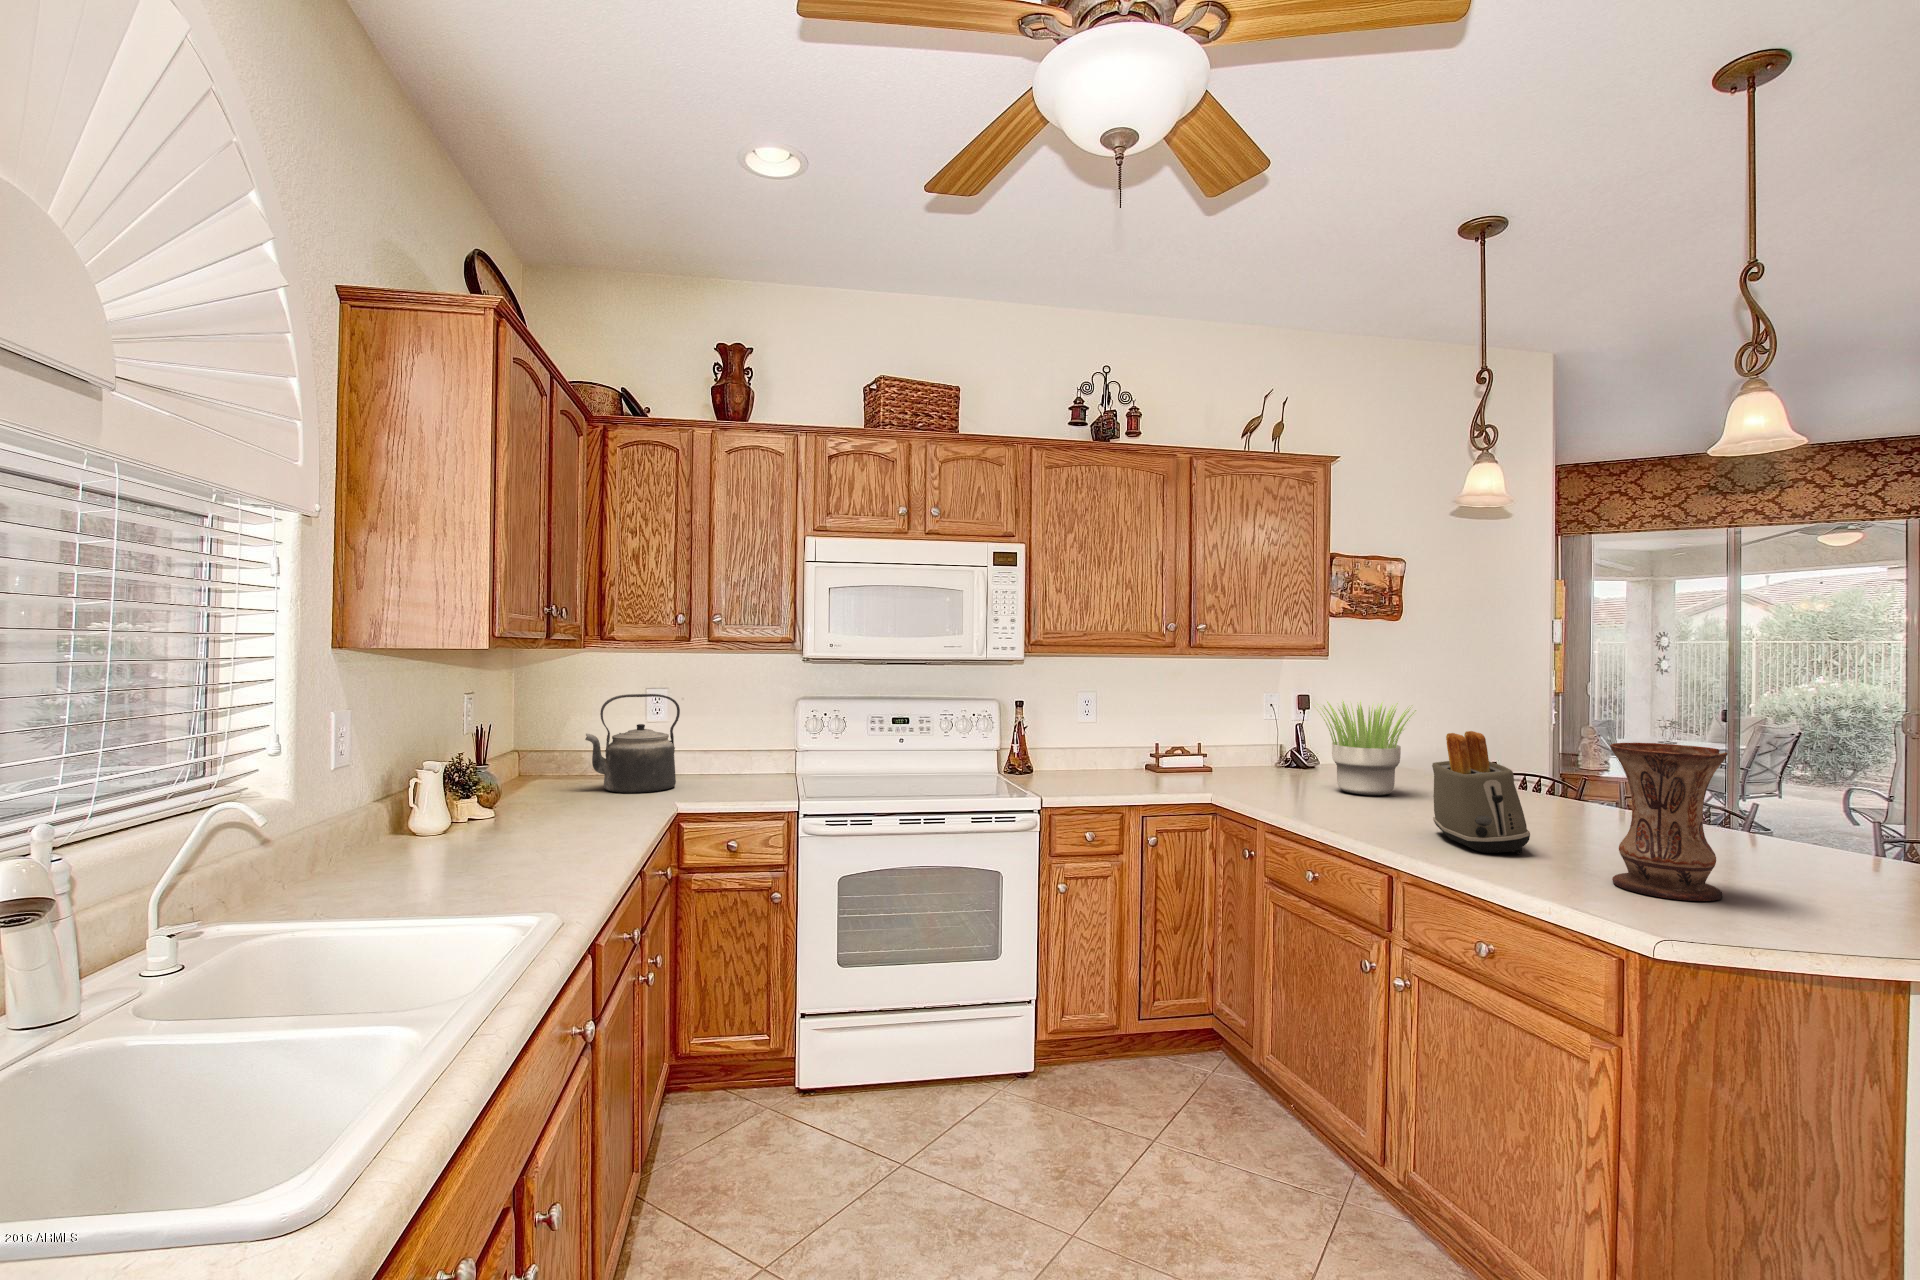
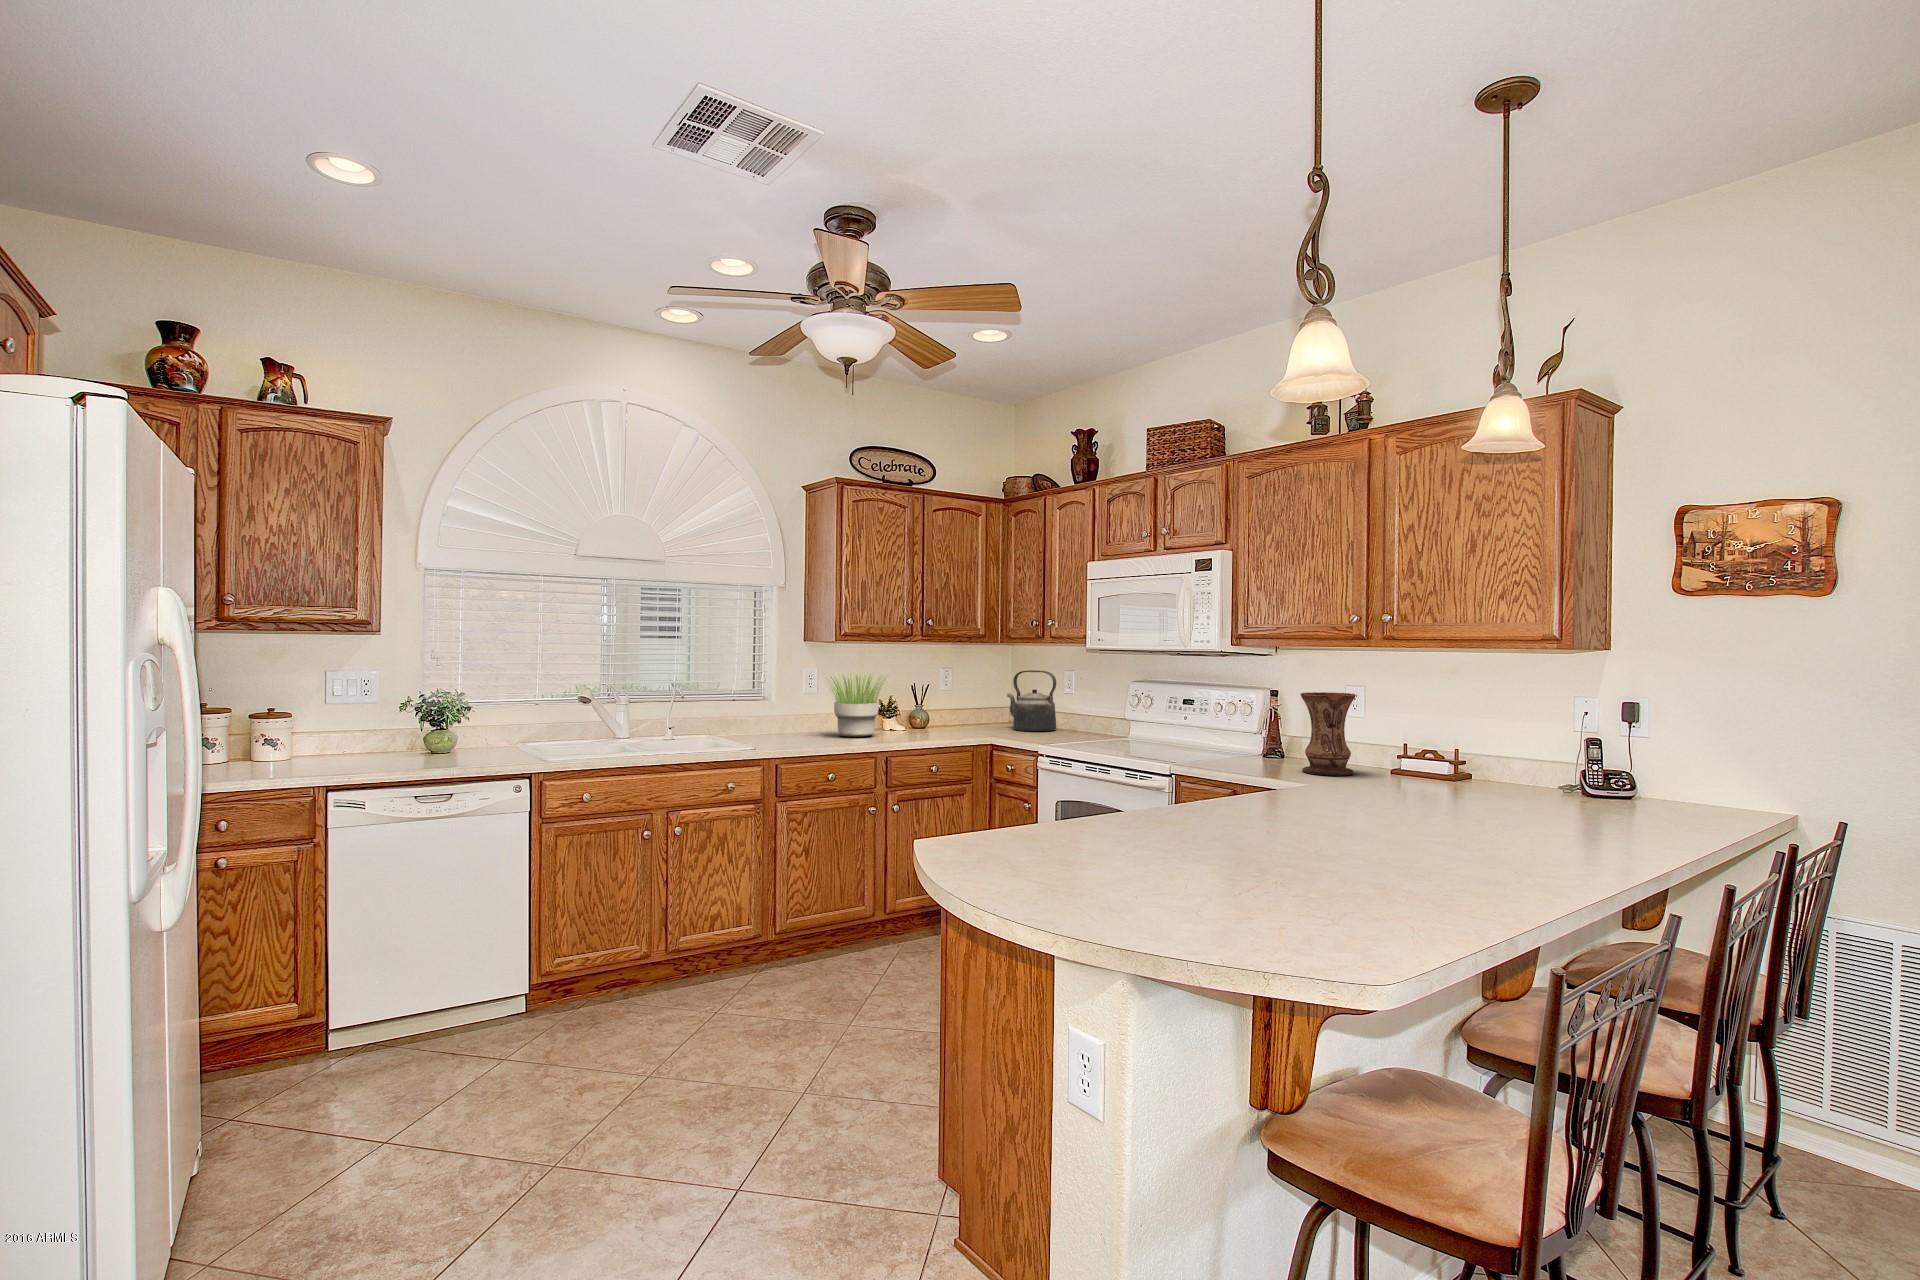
potted plant: present [1315,700,1416,795] -> present [826,673,885,737]
toaster: present [1432,731,1530,853] -> none [1144,719,1261,831]
vase: present [1610,743,1728,901] -> present [1301,692,1356,776]

